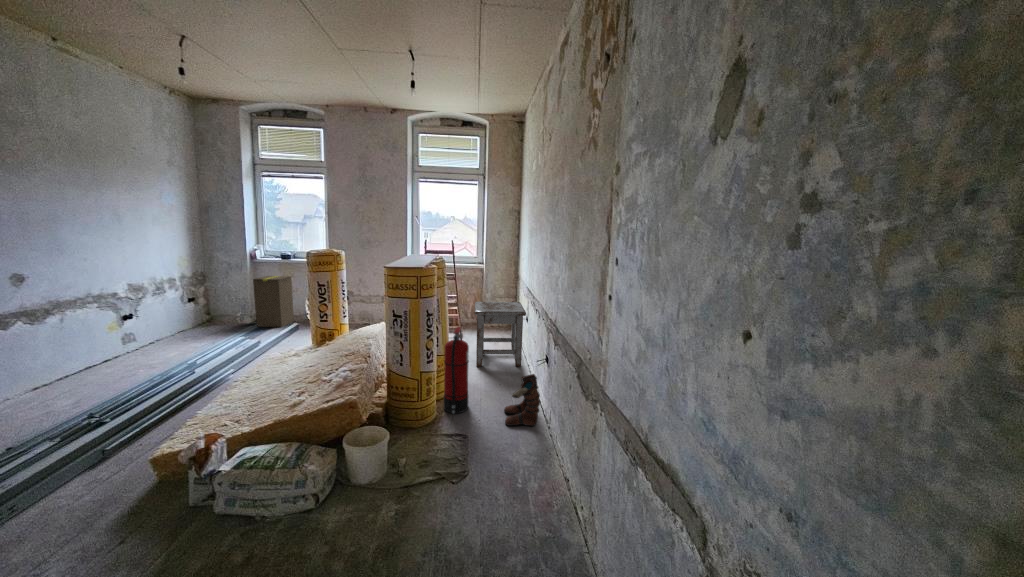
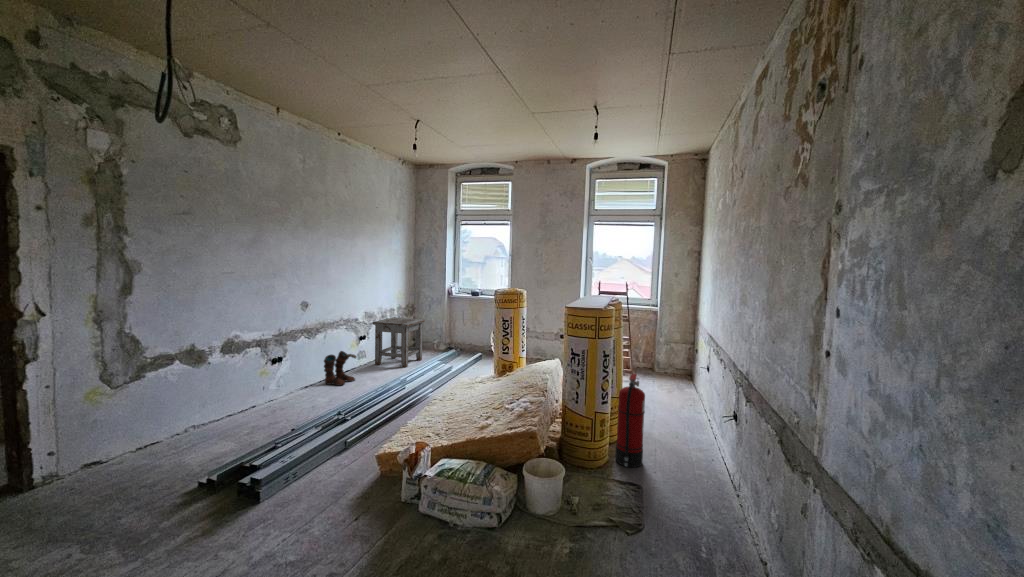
cardboard box: present [253,276,294,327] -> none [445,311,475,358]
stool: present [474,302,526,367] -> present [373,317,425,368]
boots: present [504,374,540,426] -> present [324,351,356,386]

